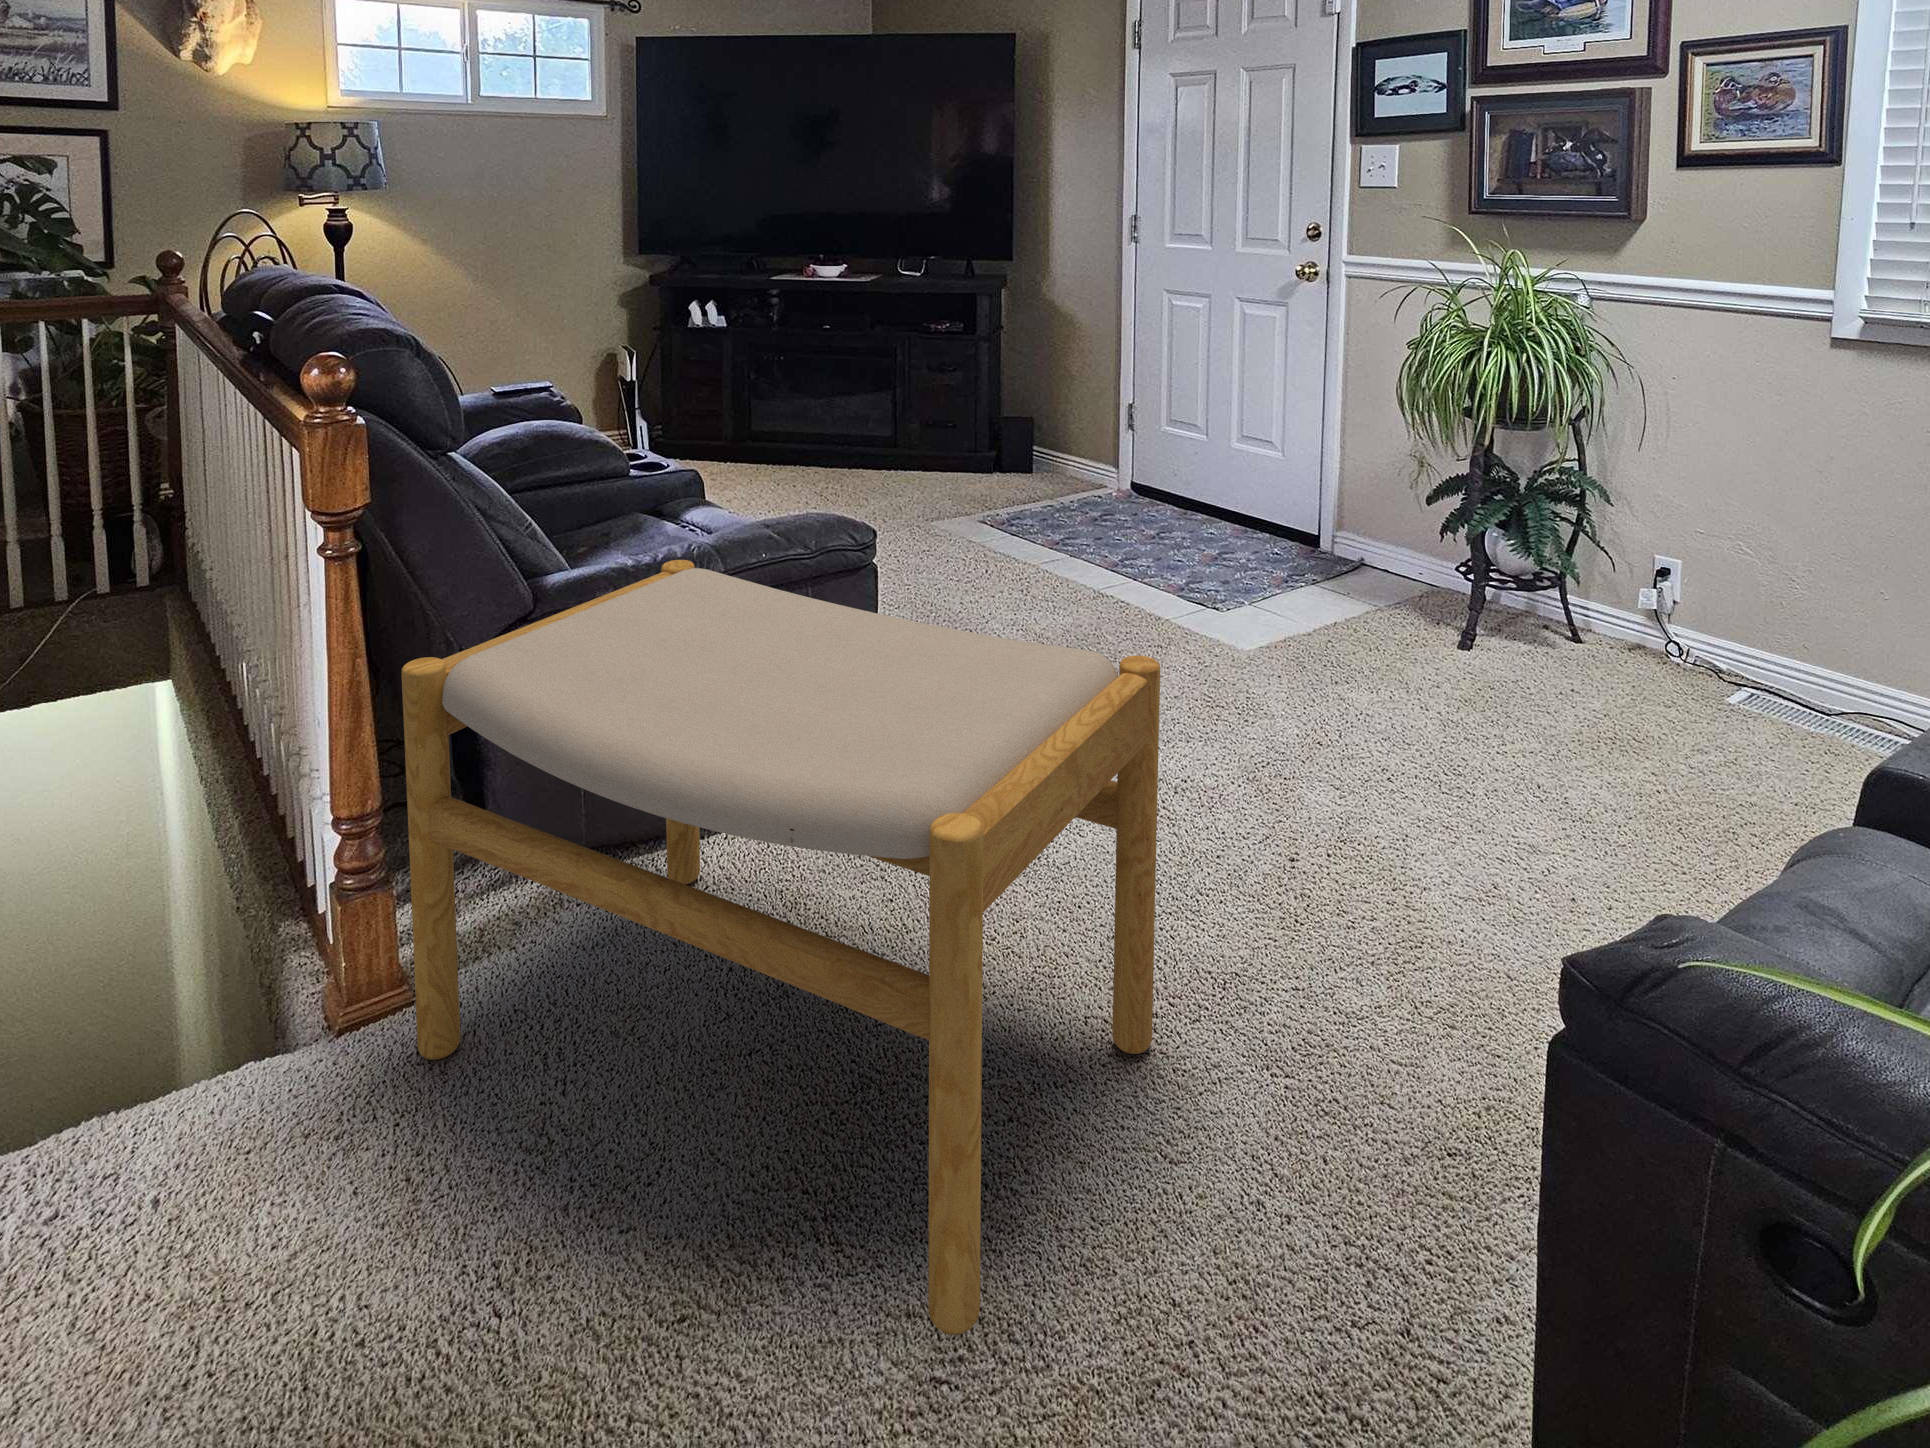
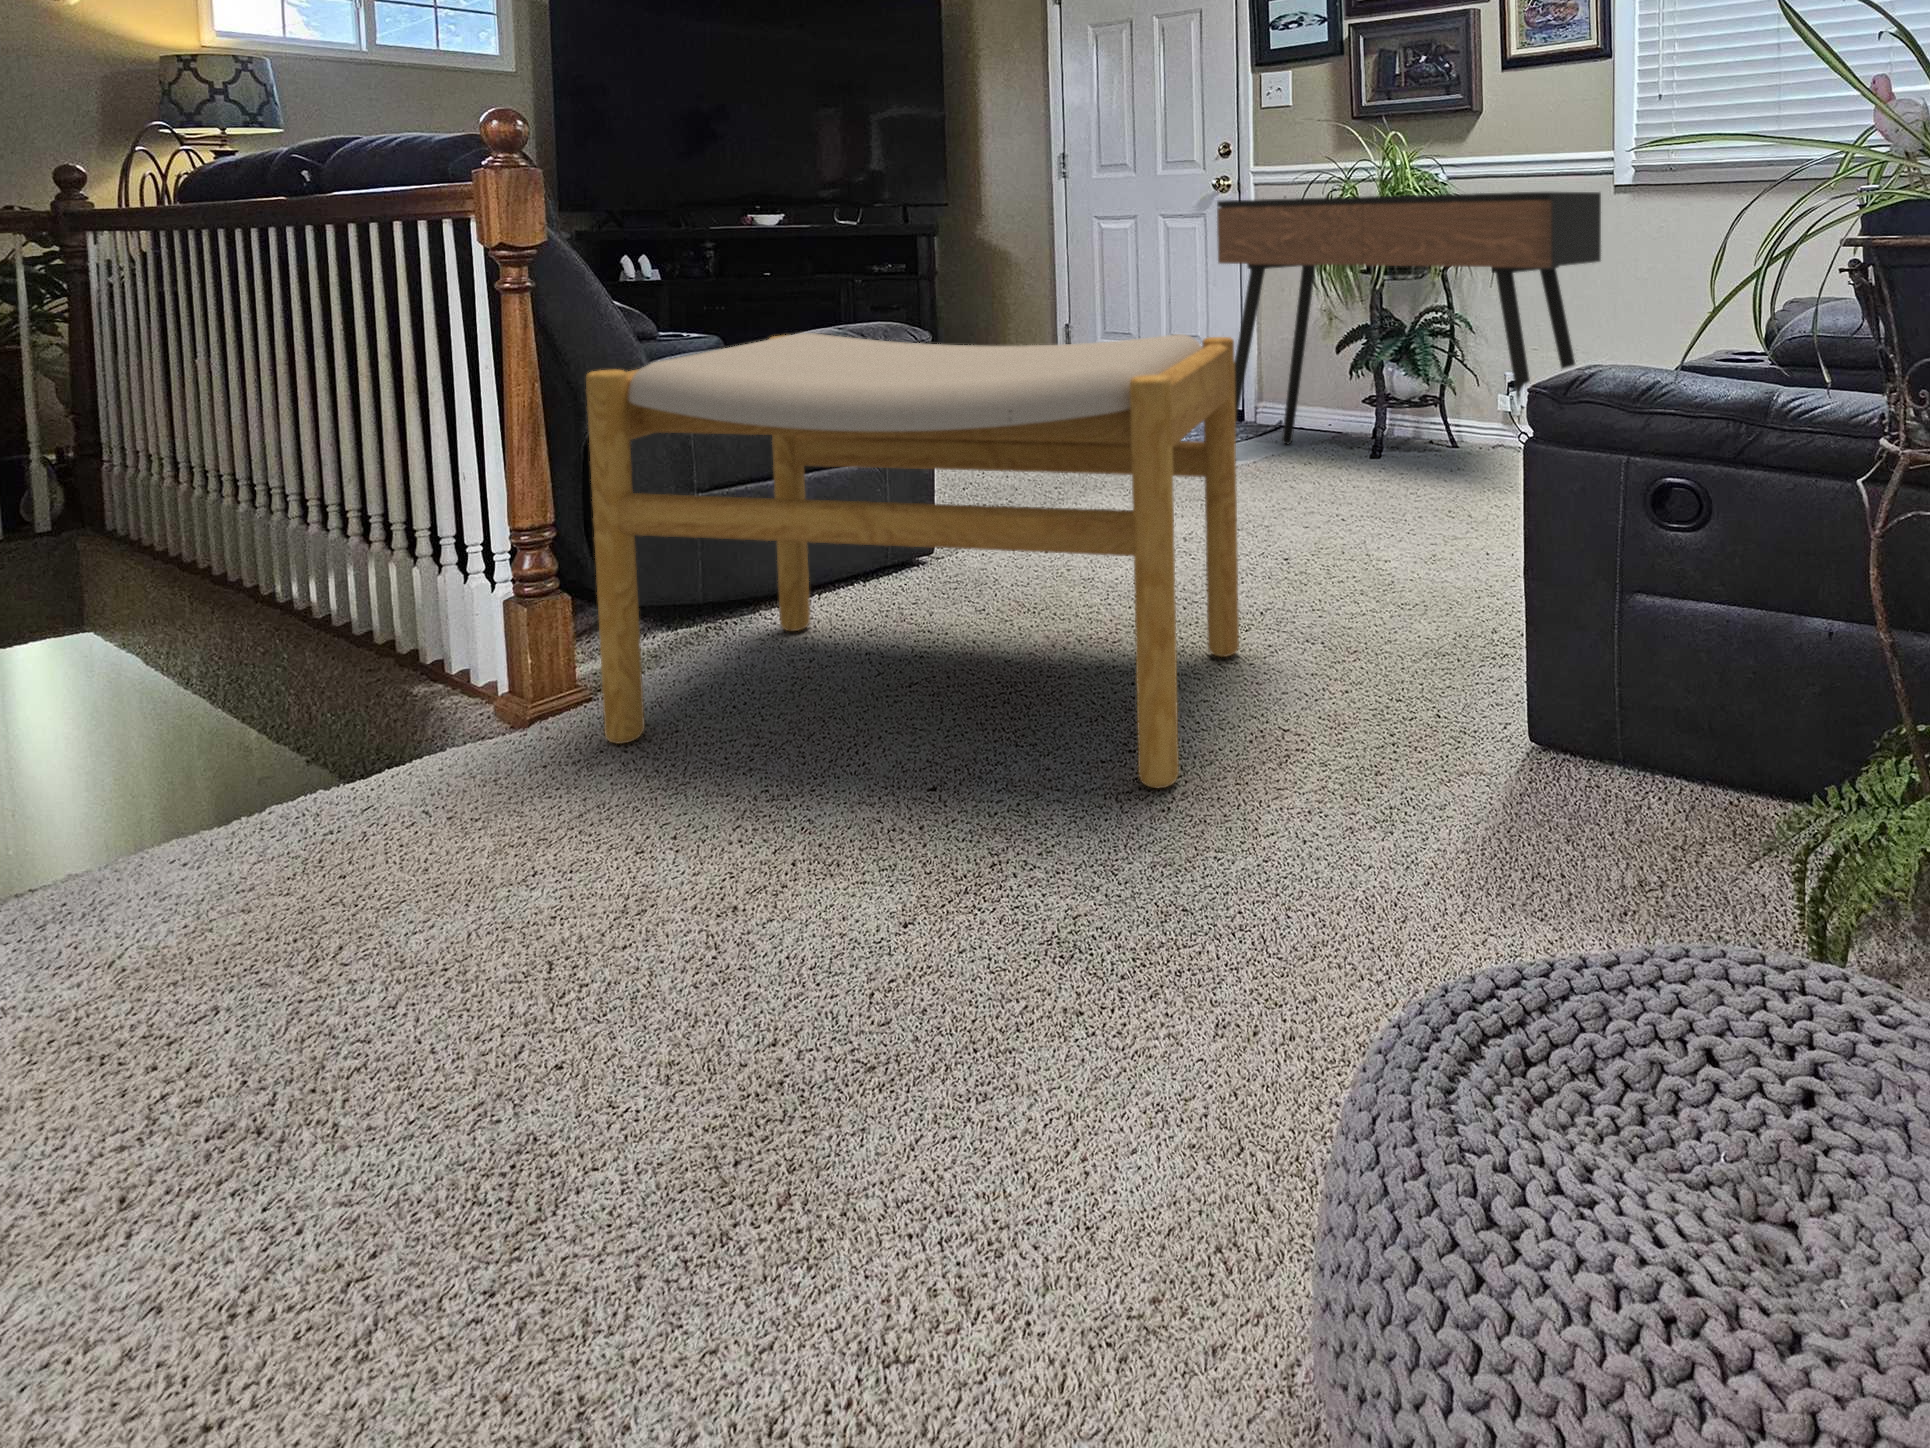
console table: none [1263,317,1794,798] -> present [1217,192,1601,444]

